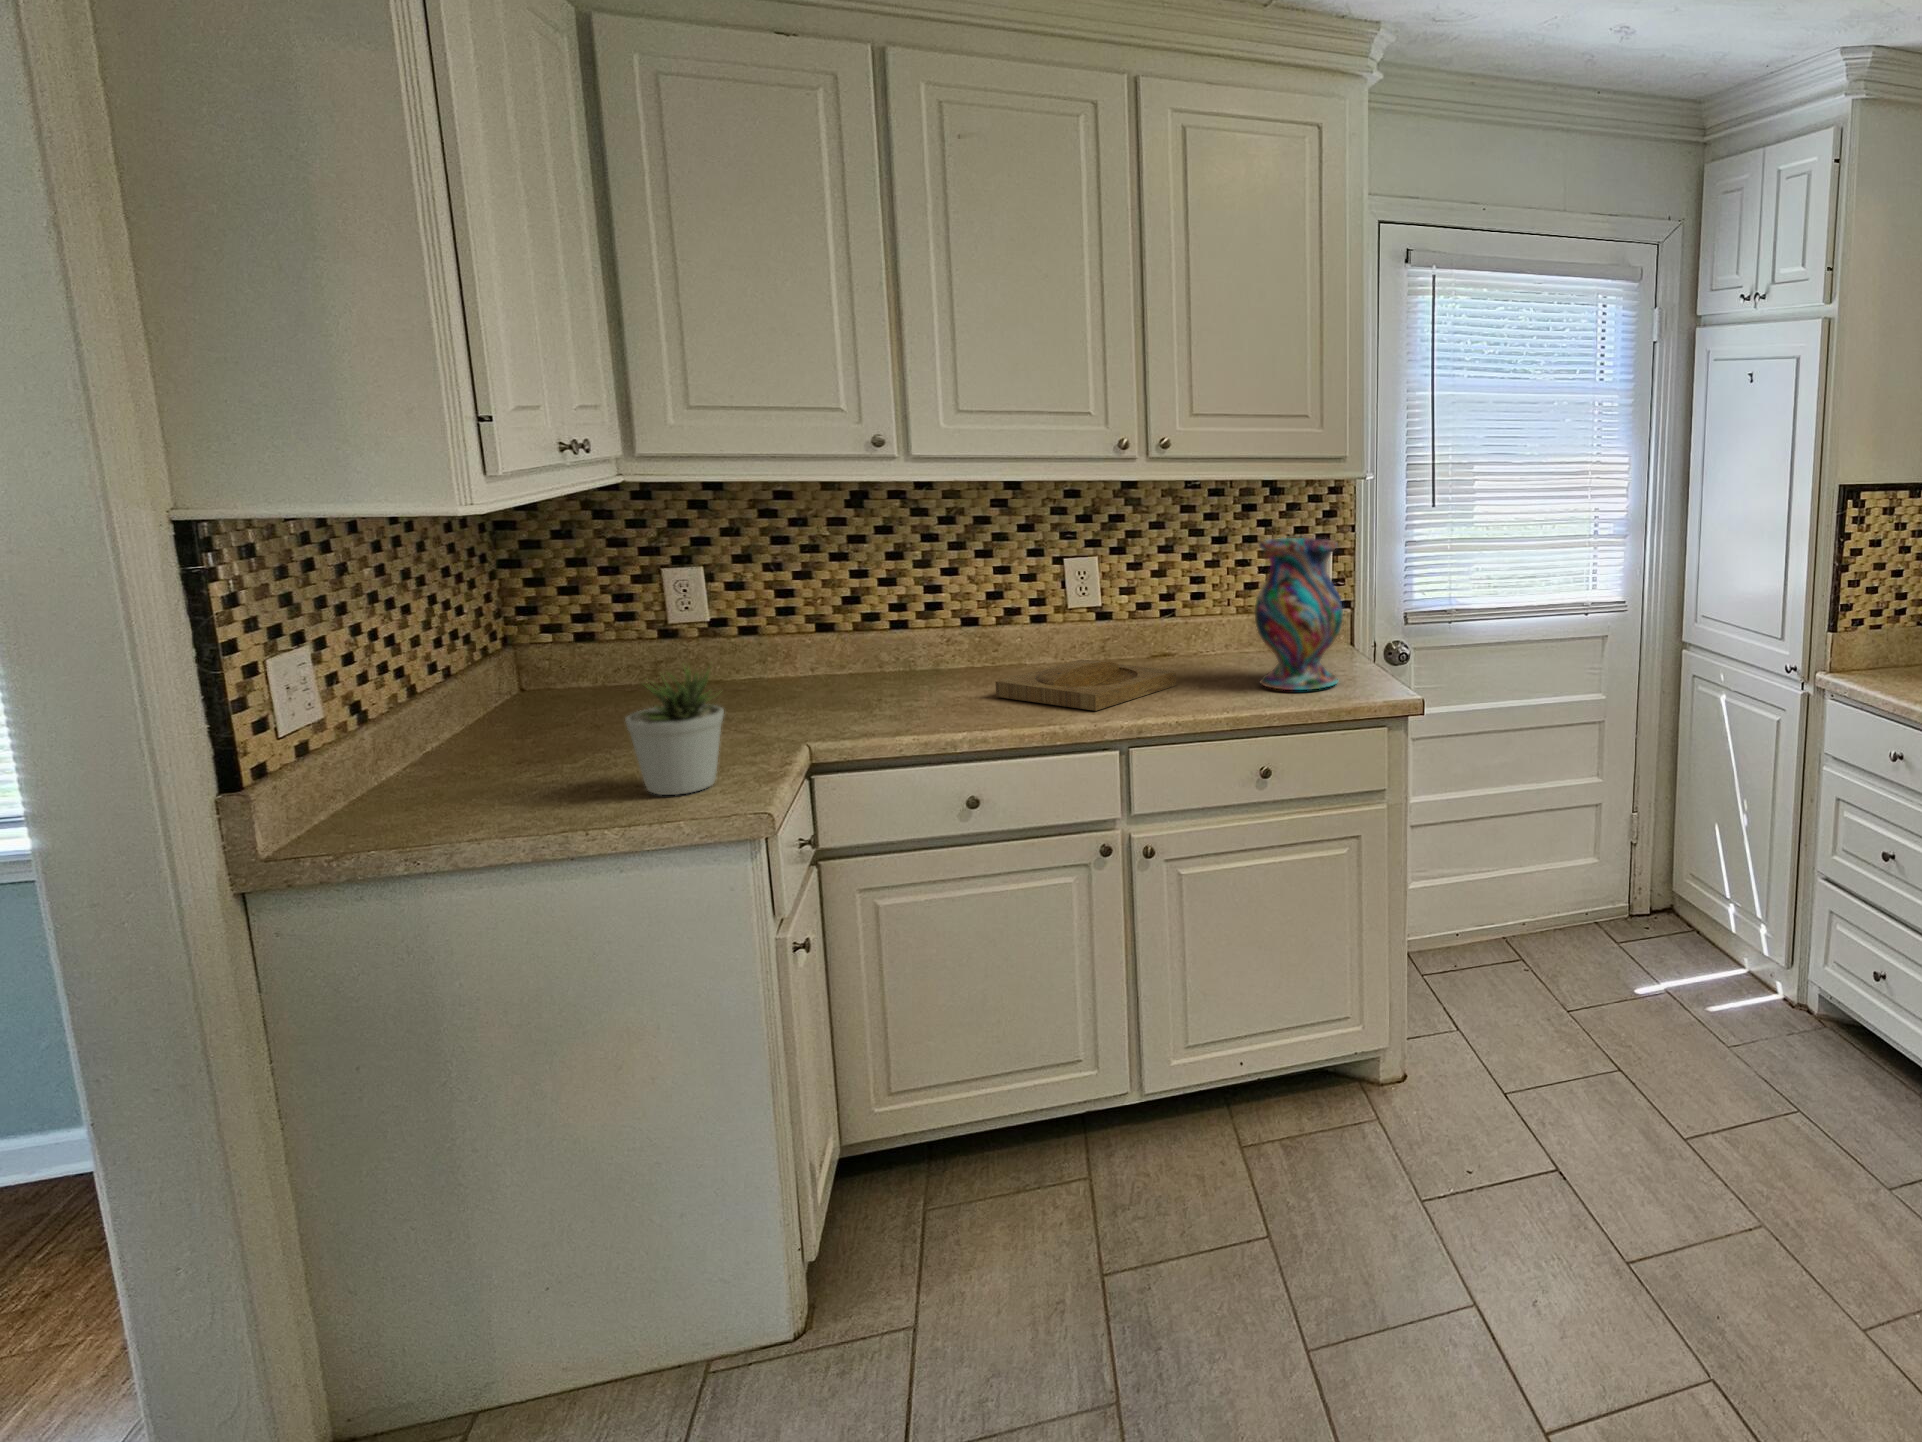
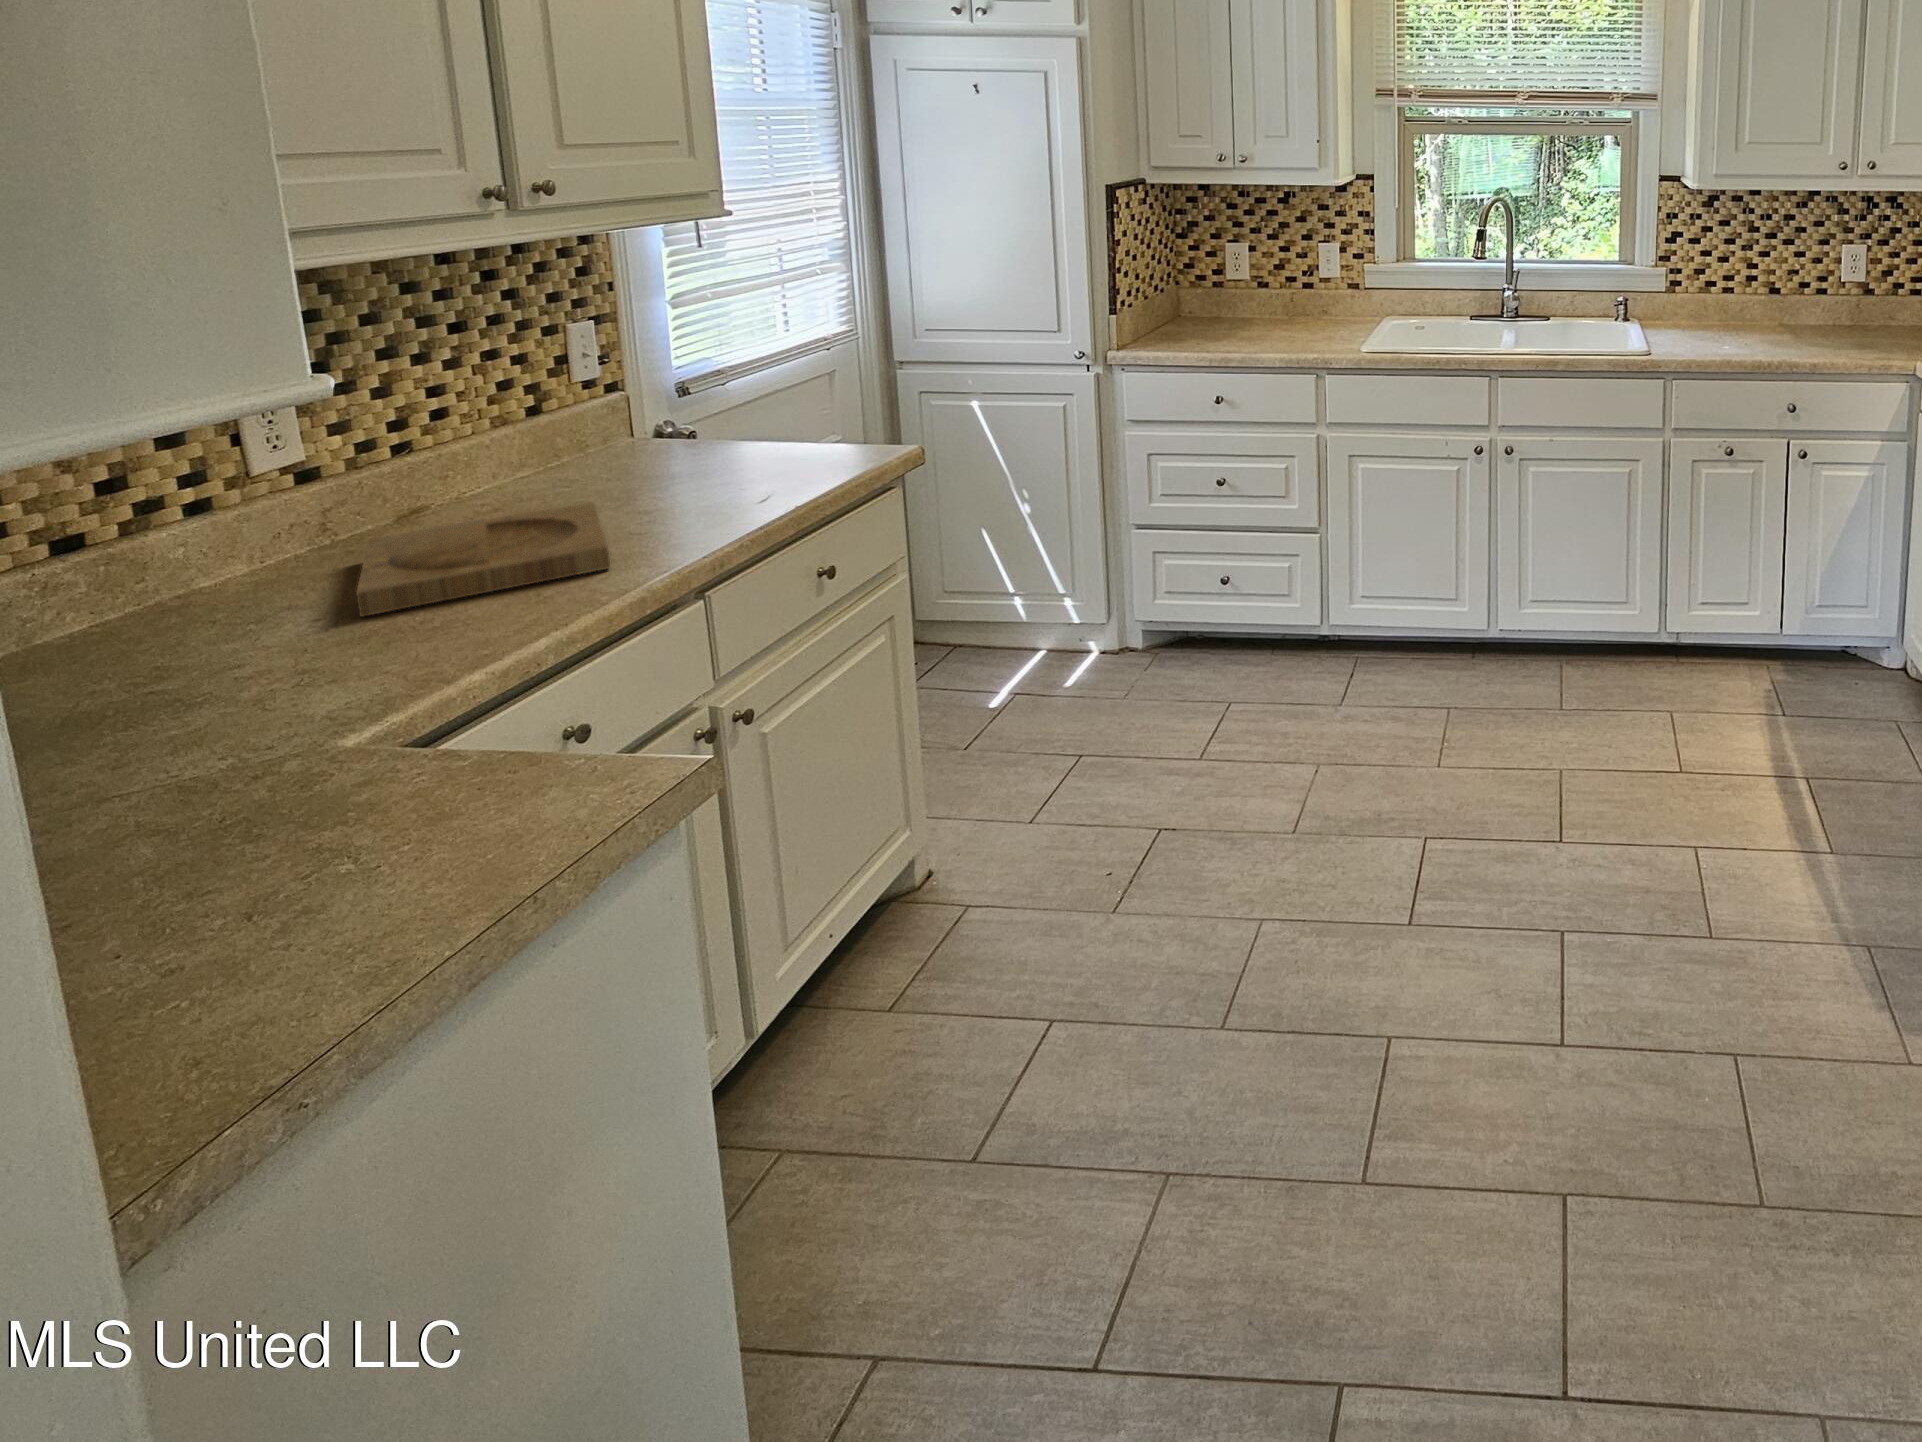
vase: present [1255,538,1343,690] -> none [671,295,804,485]
potted plant: present [625,665,724,795] -> none [178,624,416,907]

